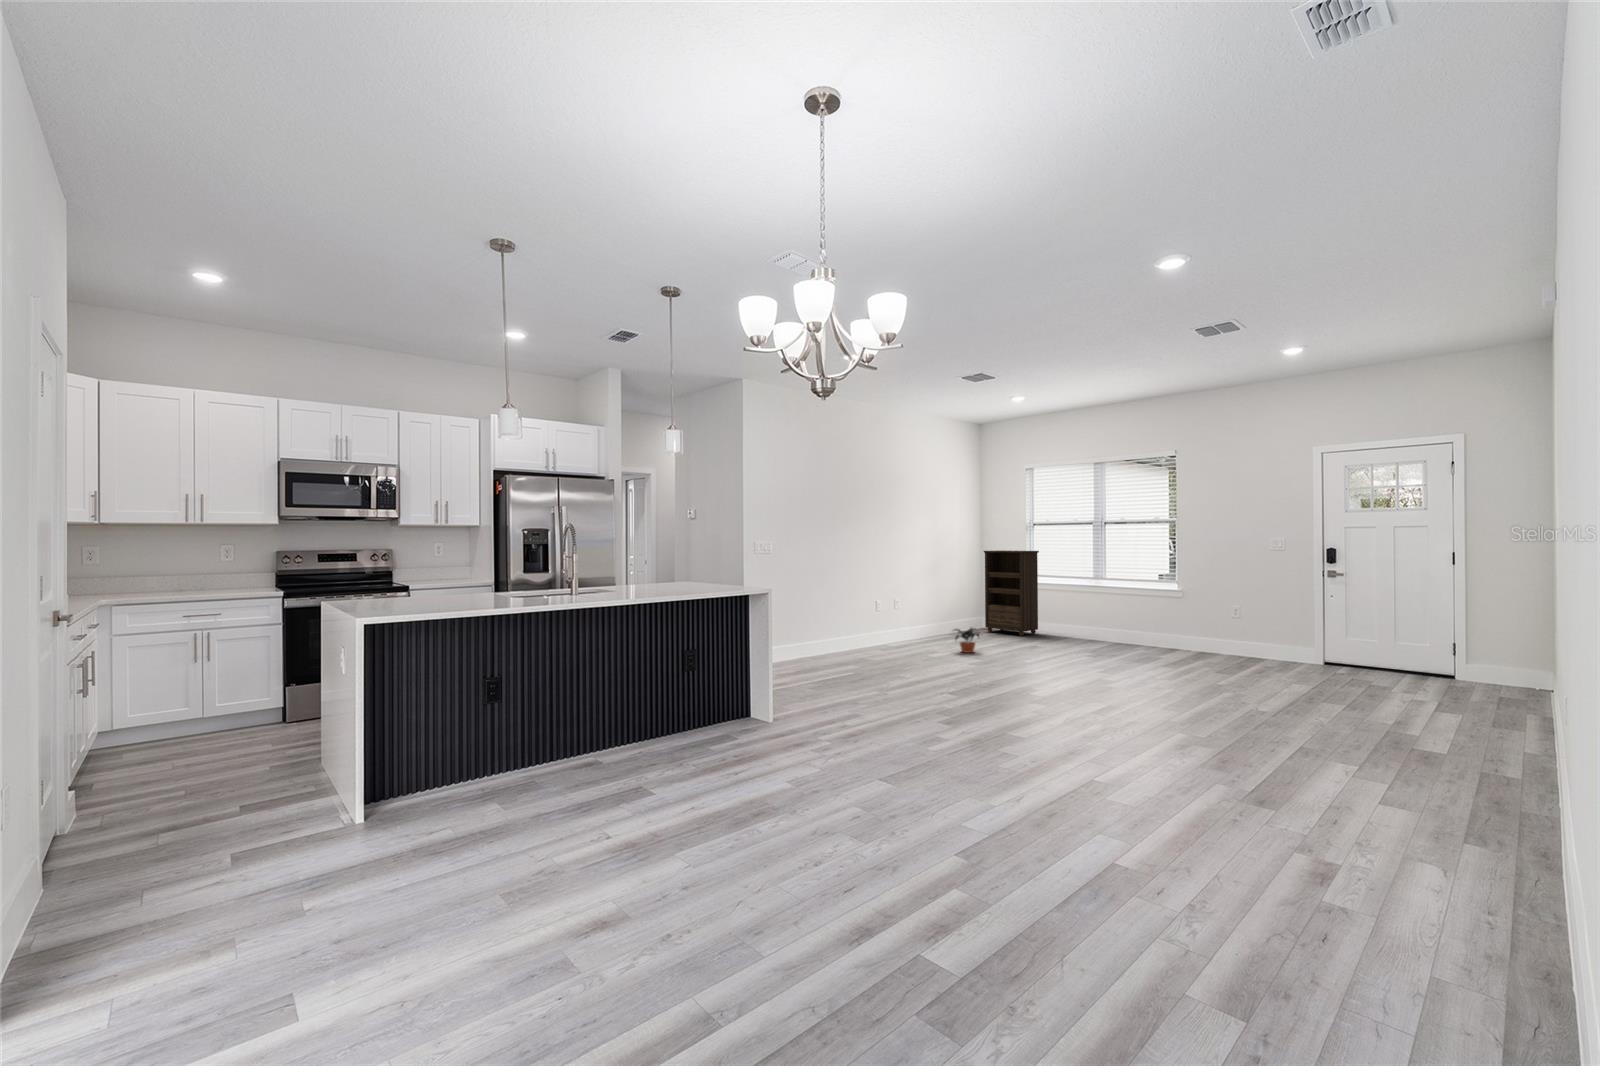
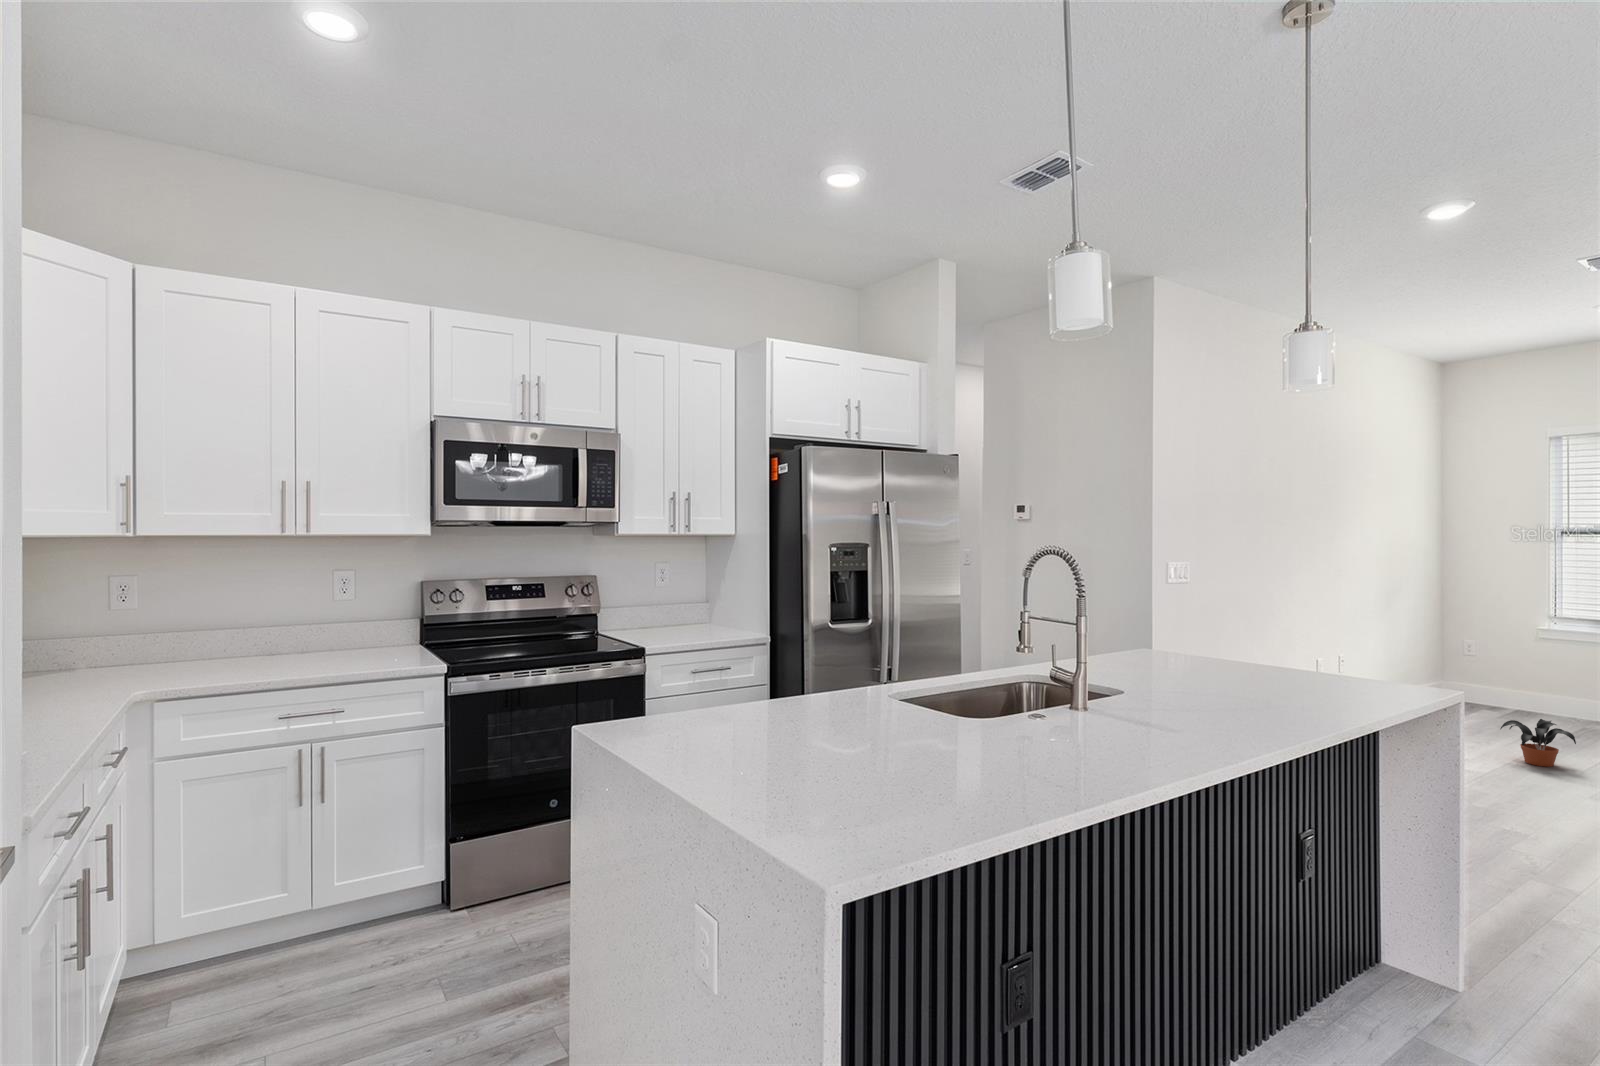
bookshelf: present [984,550,1039,636] -> none [1481,572,1600,723]

